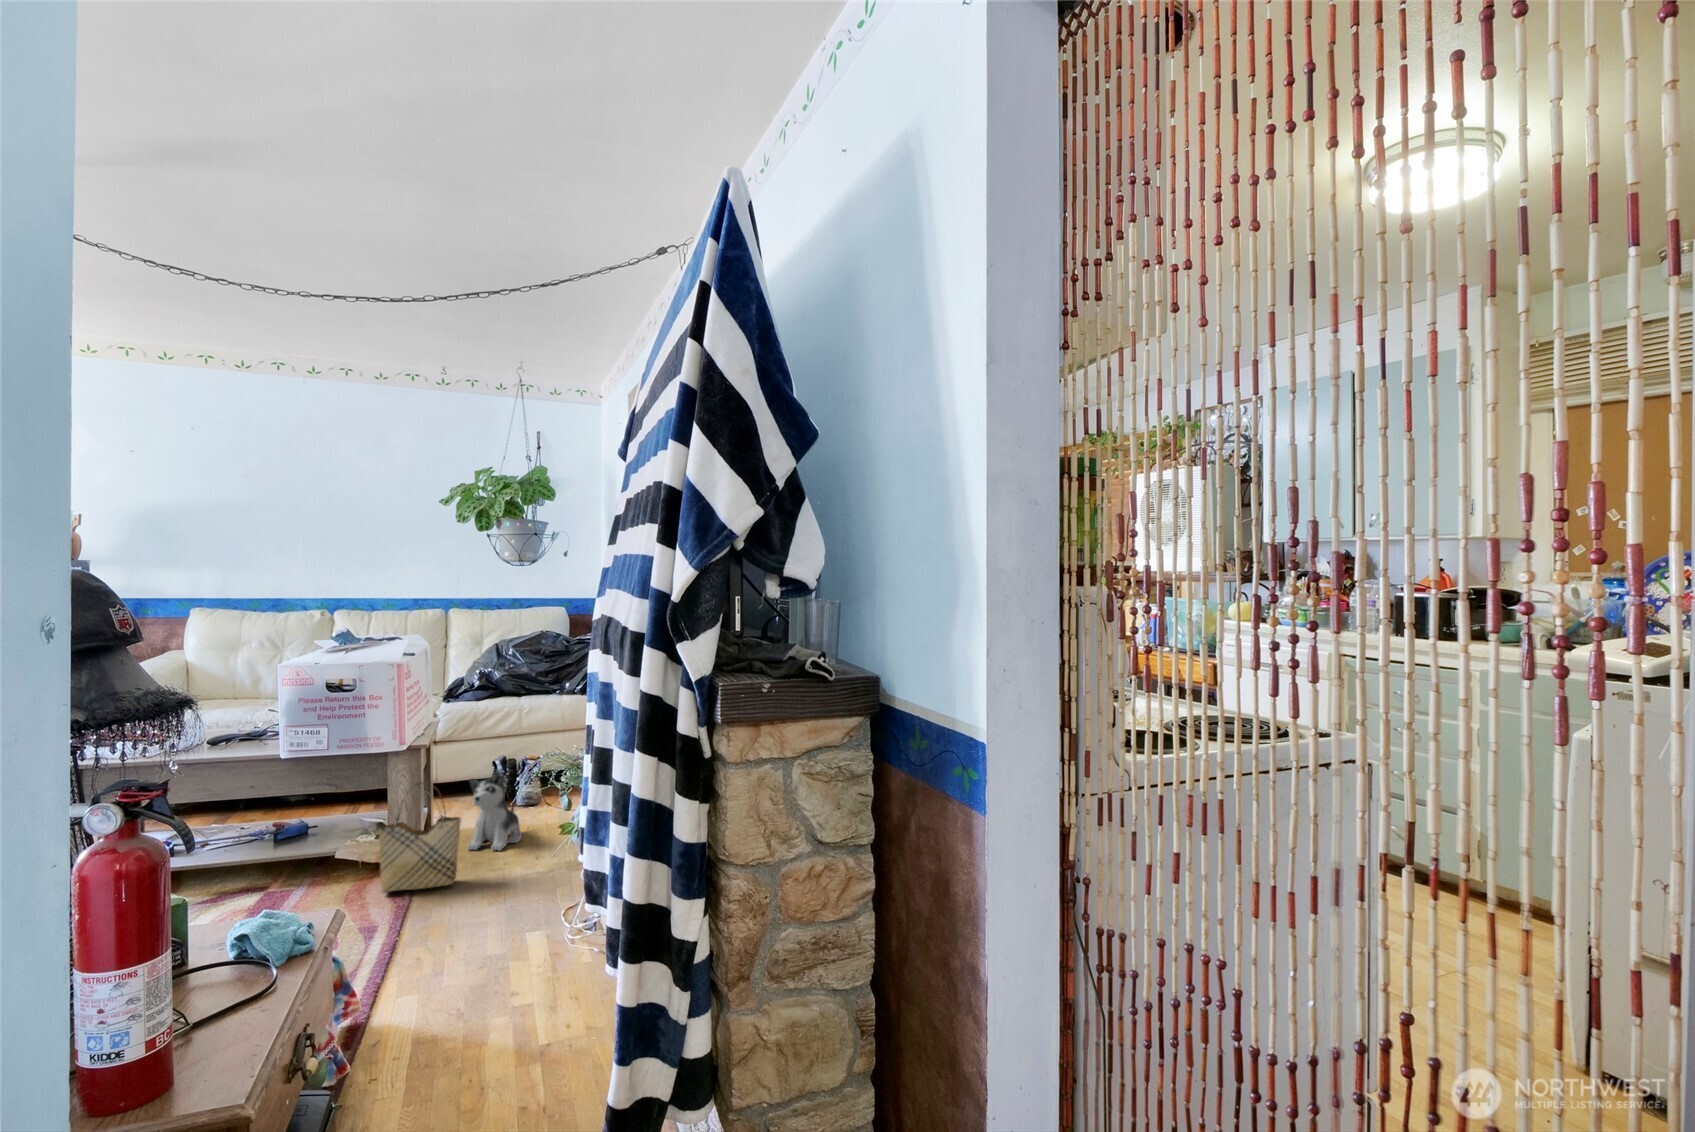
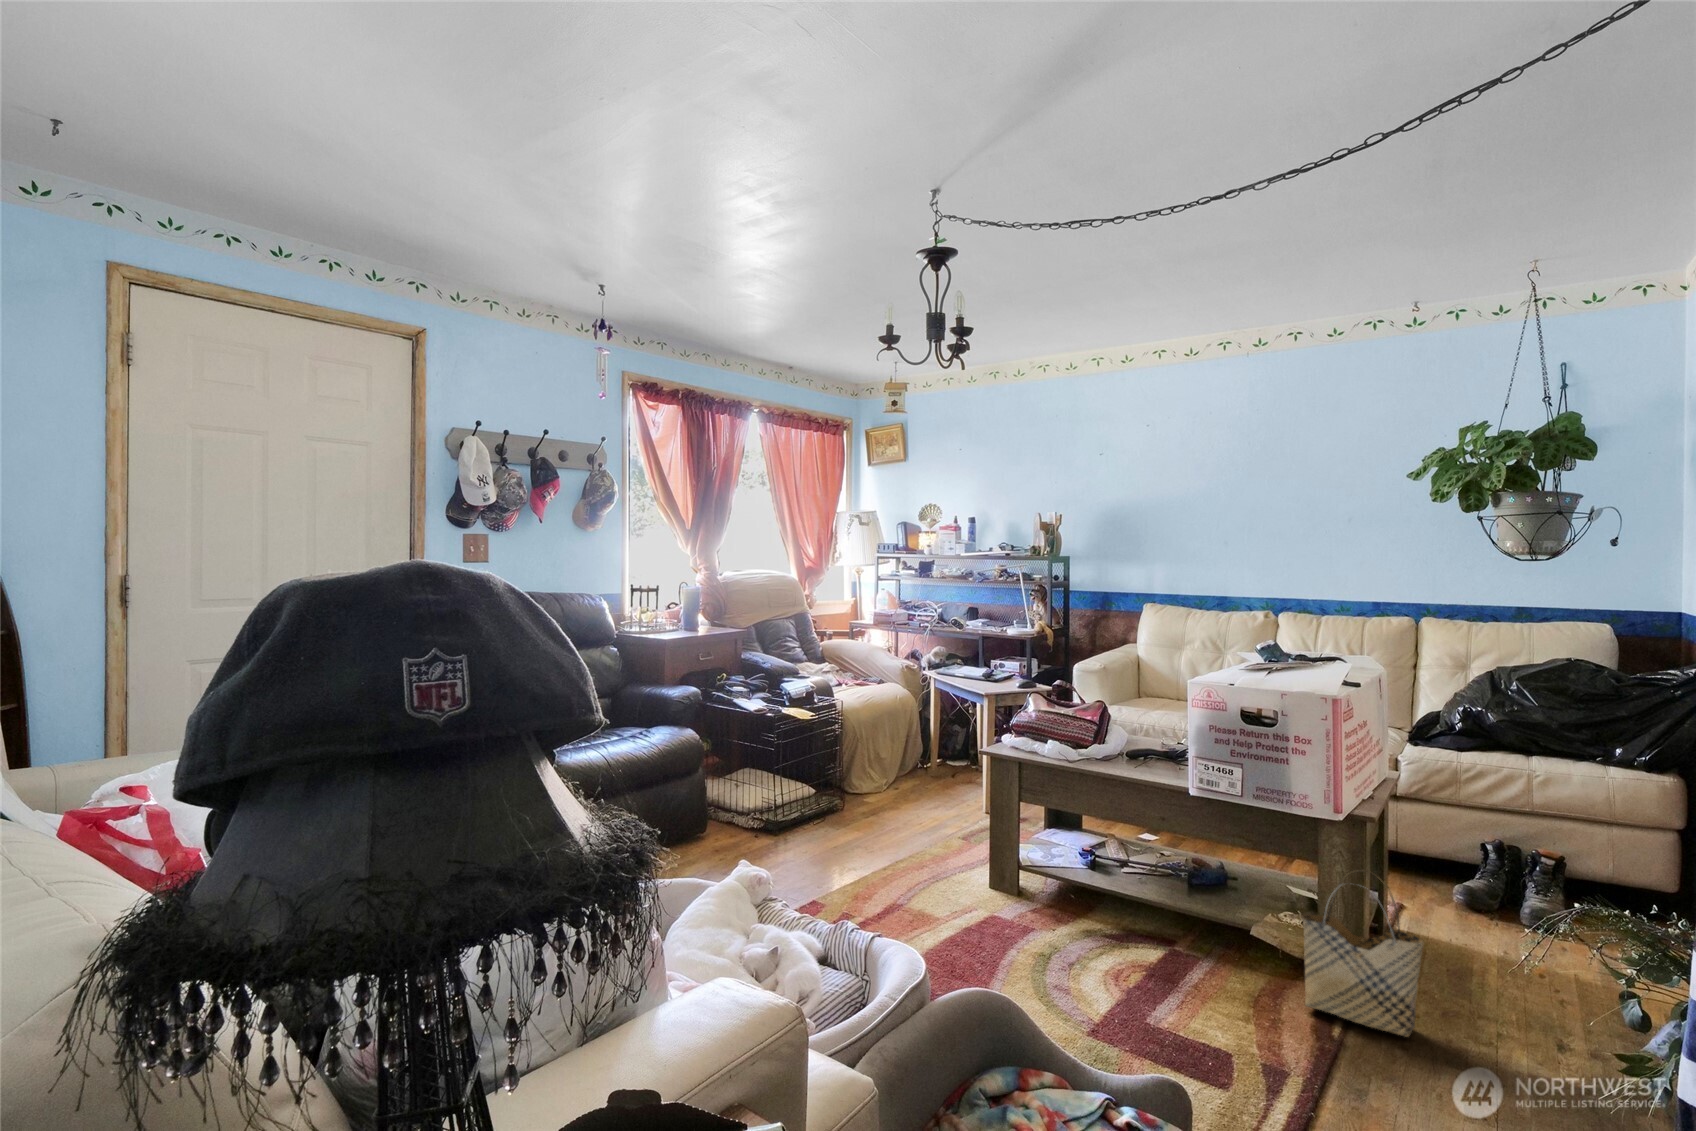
plush toy: present [467,770,522,850] -> none [1436,874,1531,1003]

